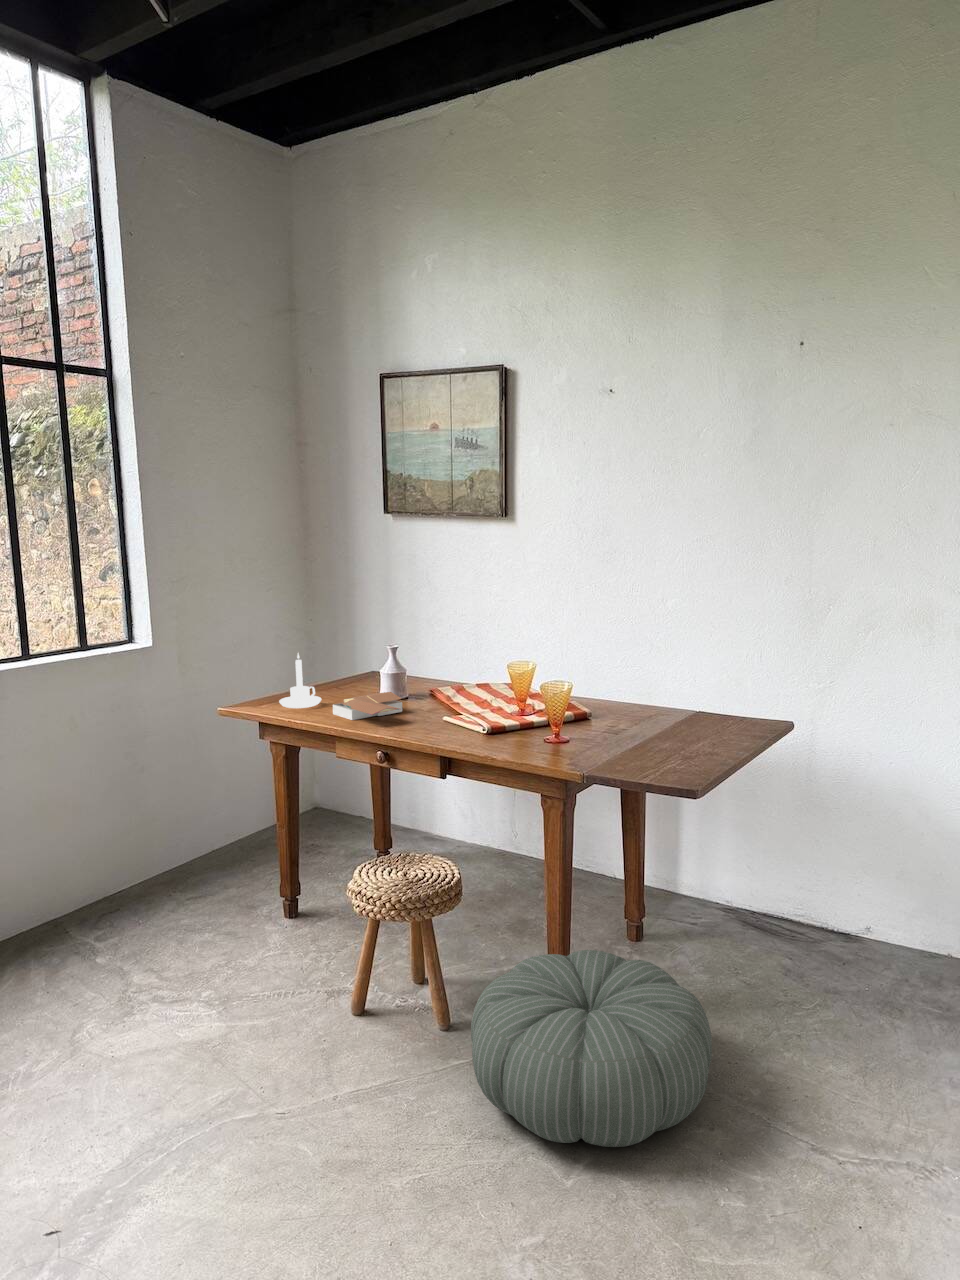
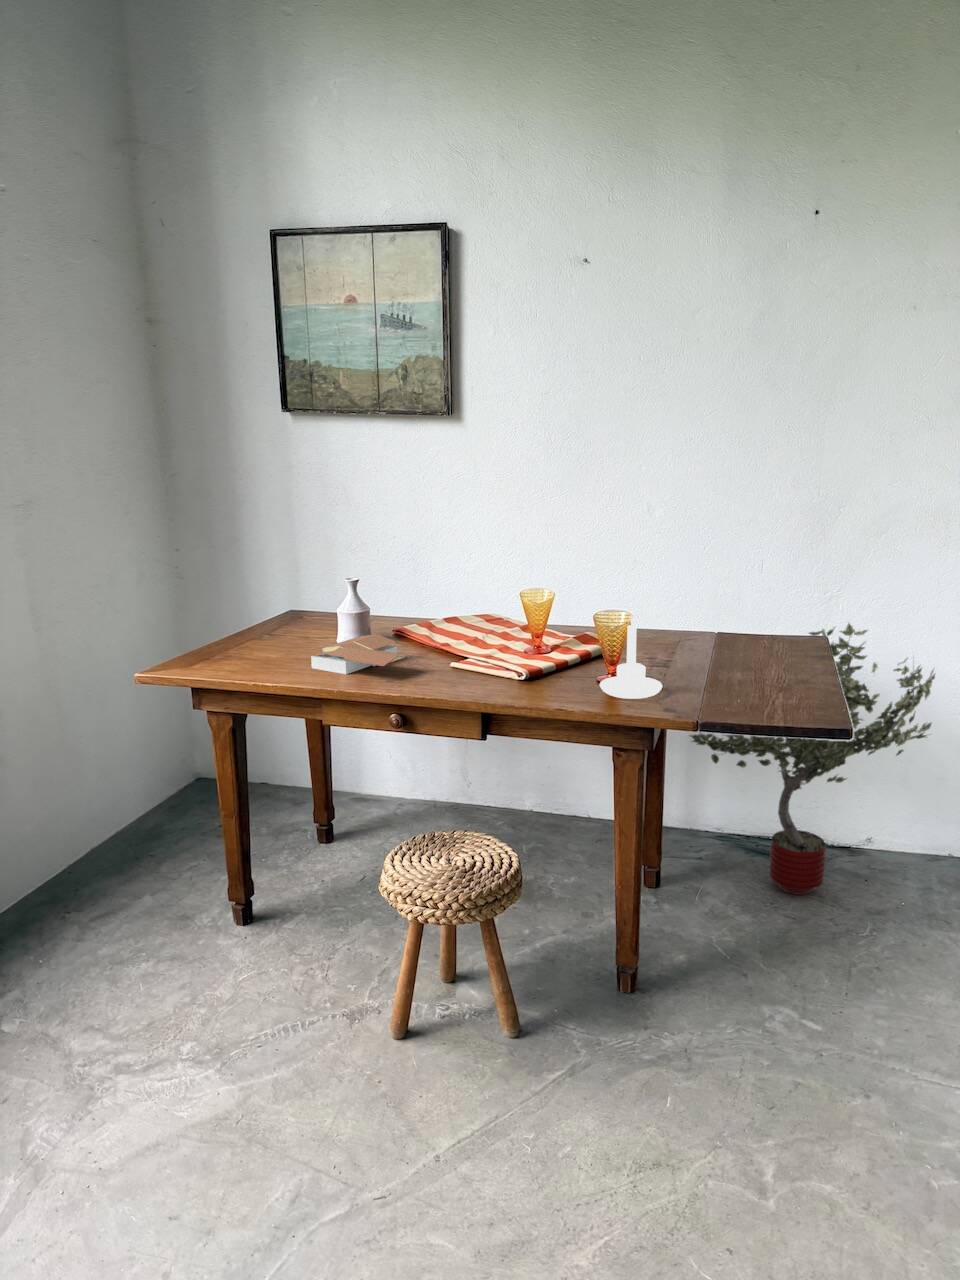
candle holder: present [279,653,321,708] -> present [600,615,662,699]
potted tree: none [673,710,881,959] -> present [690,624,935,895]
pouf: present [471,950,712,1147] -> none [576,921,872,1164]

